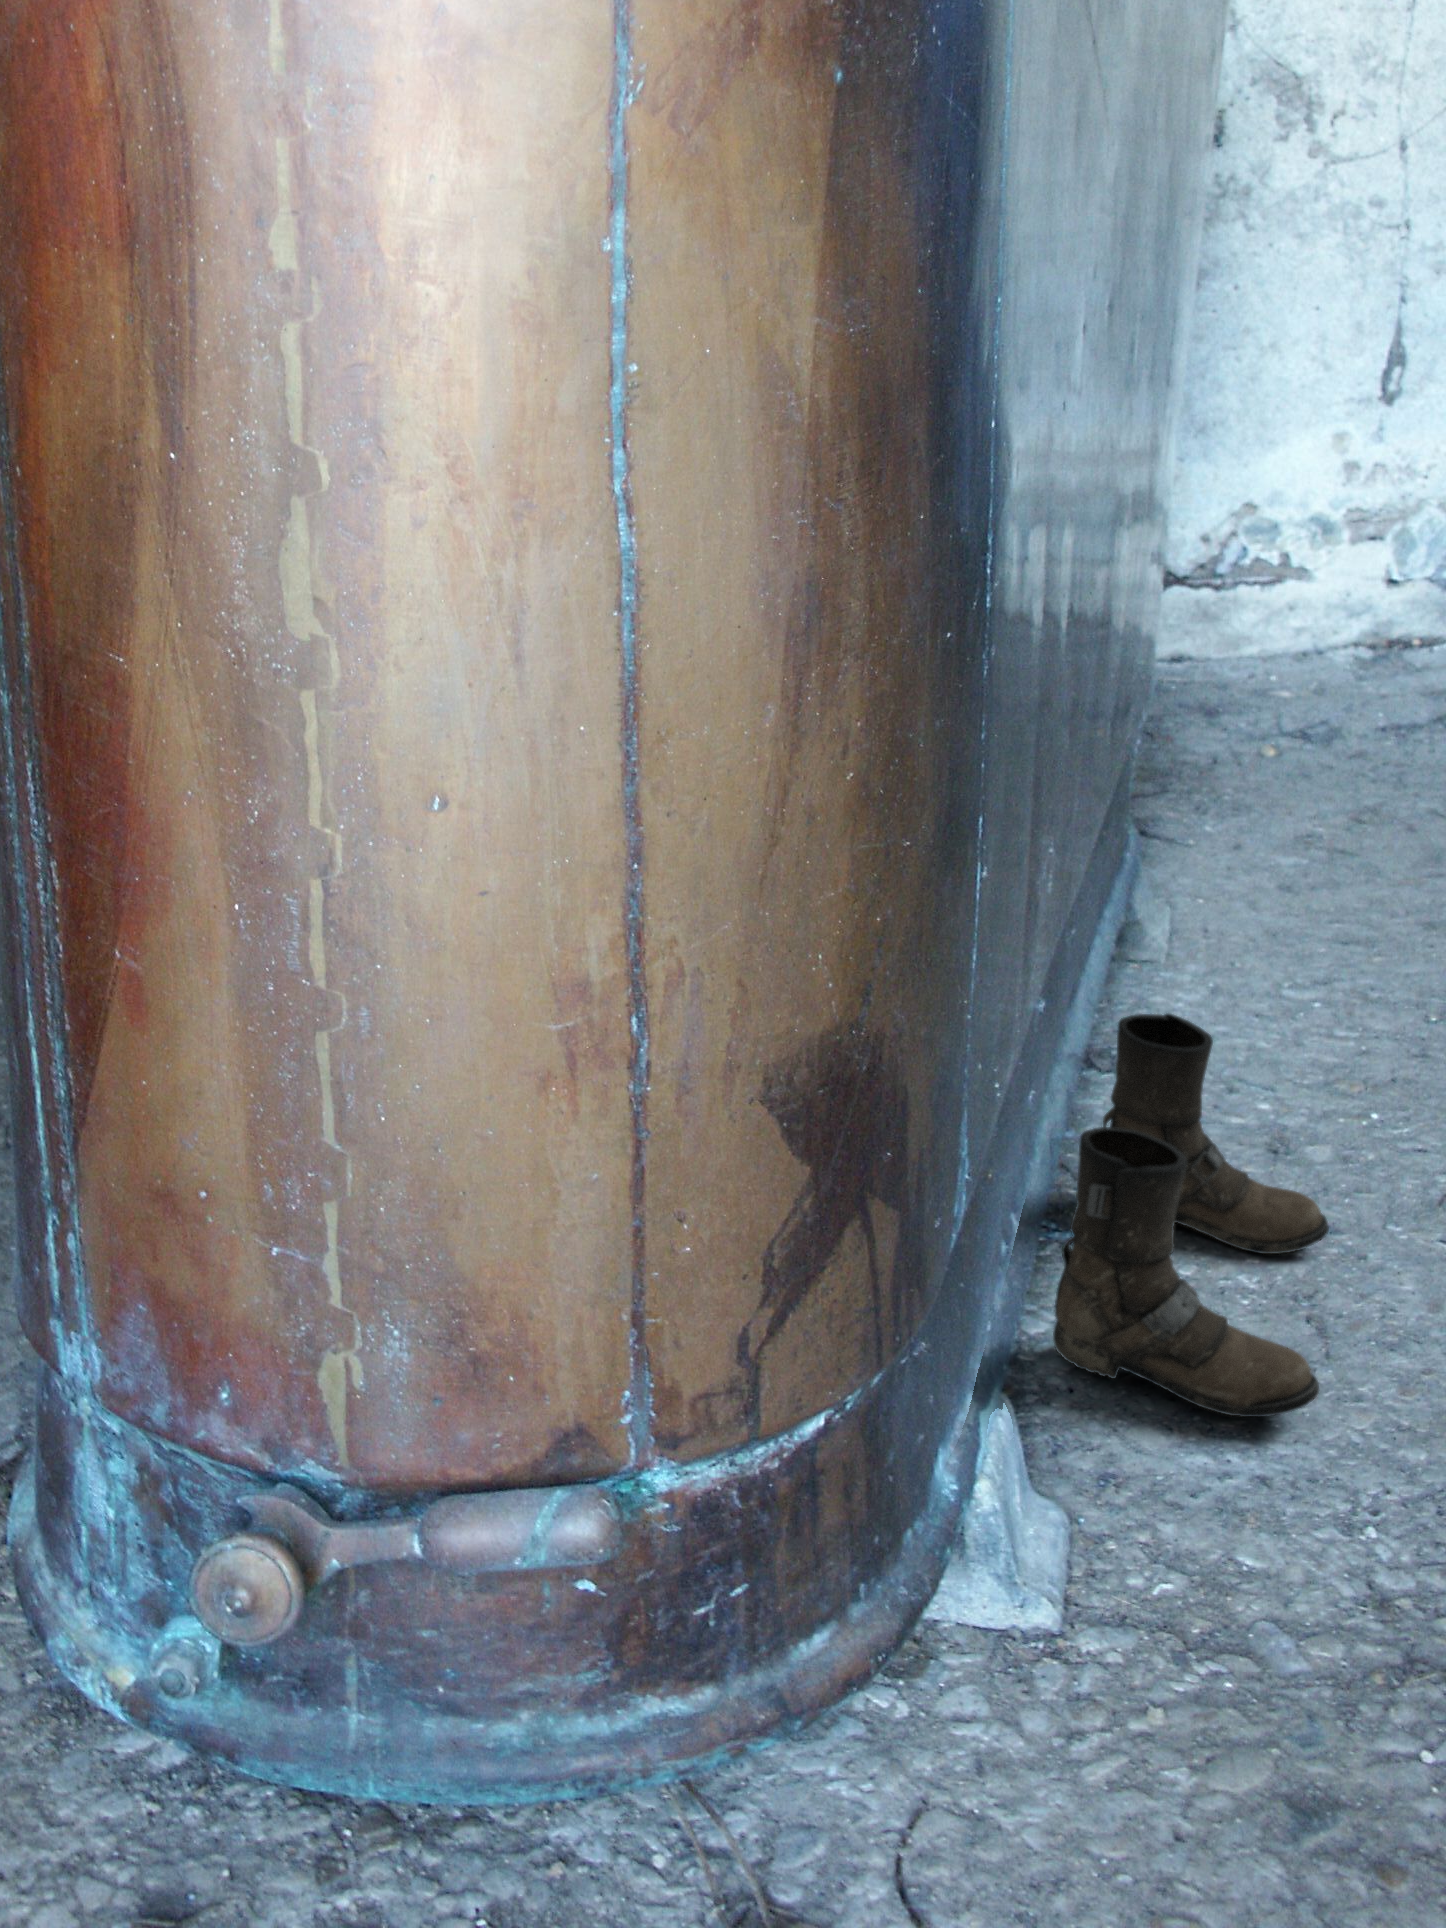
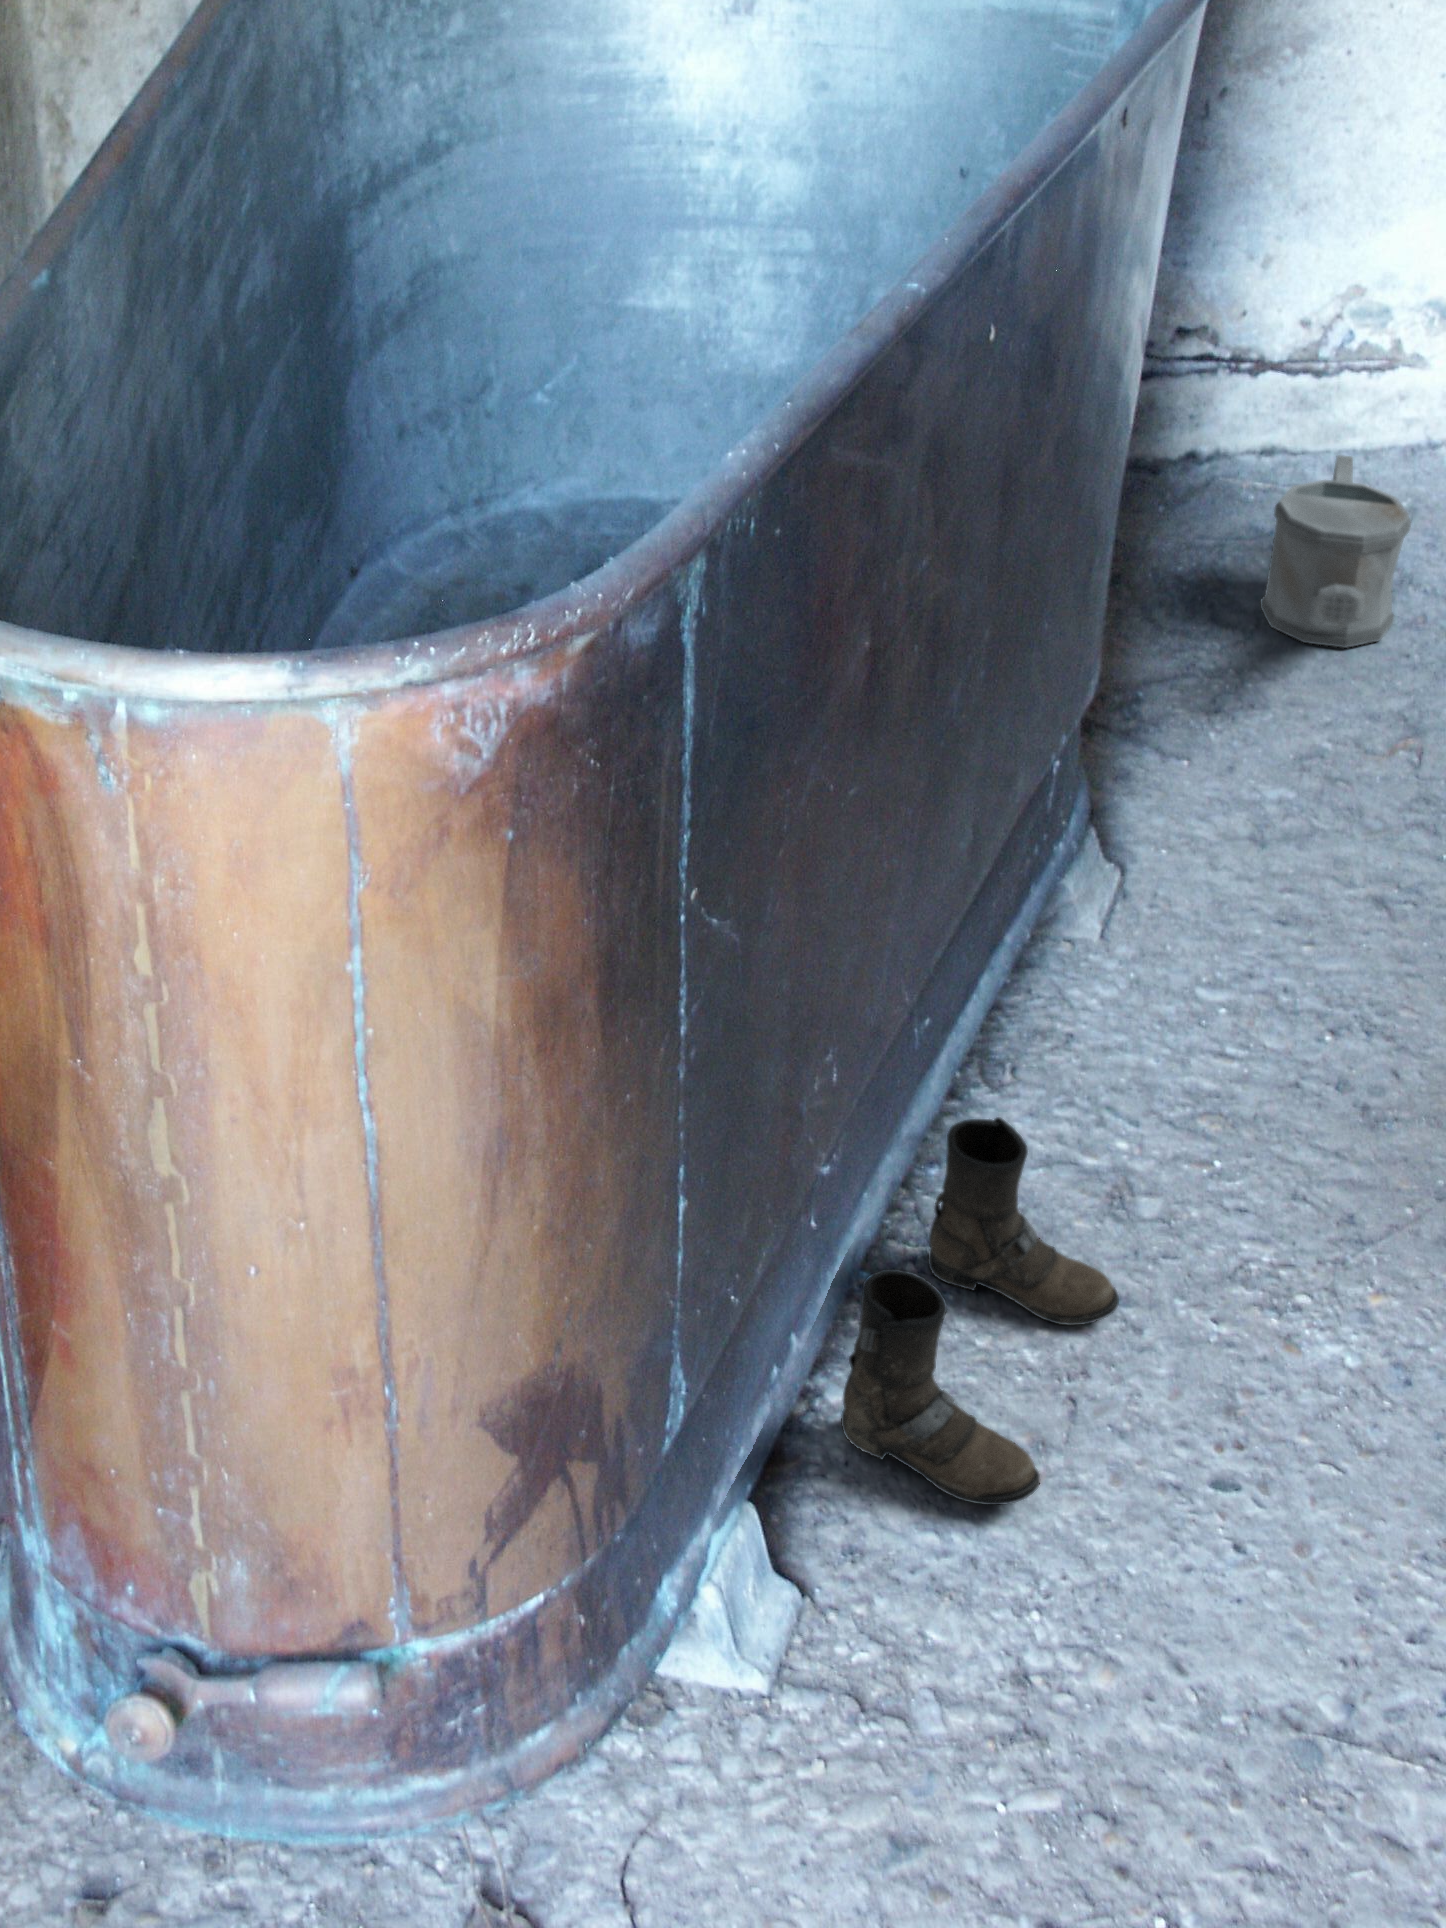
watering can: none [1219,618,1356,767] -> present [1260,455,1411,648]

